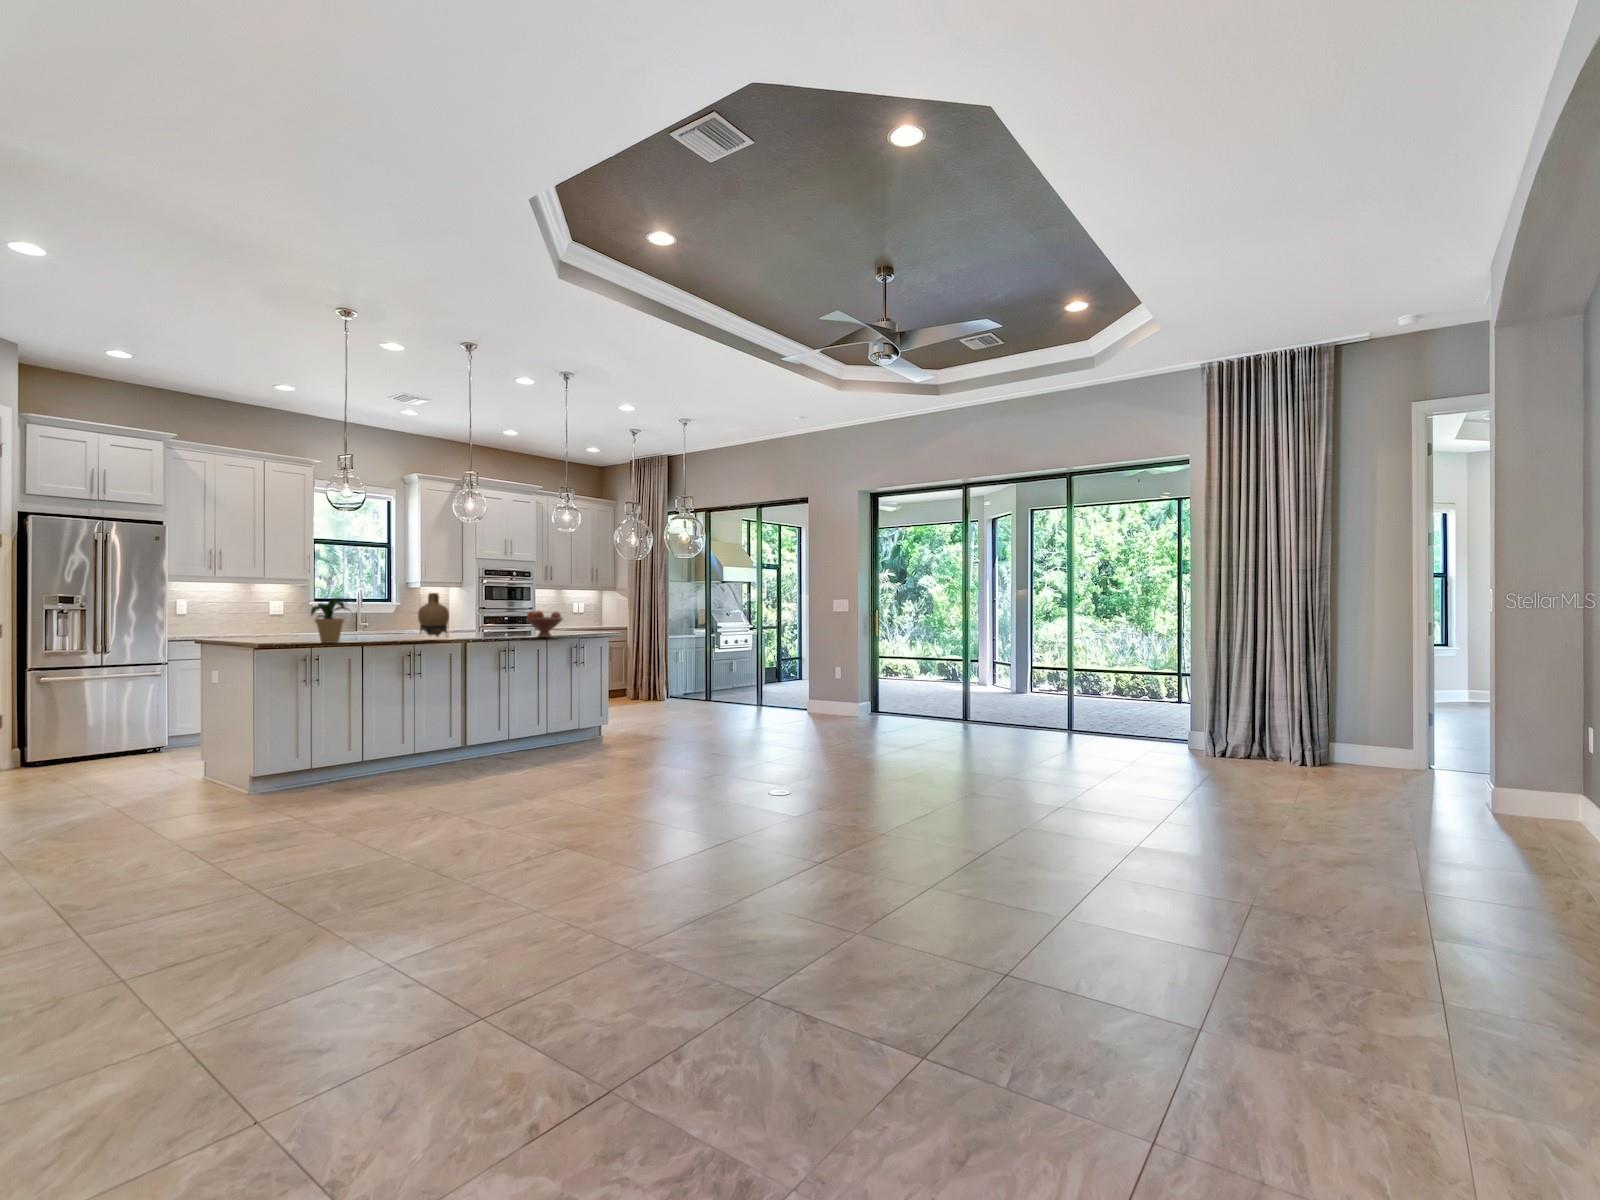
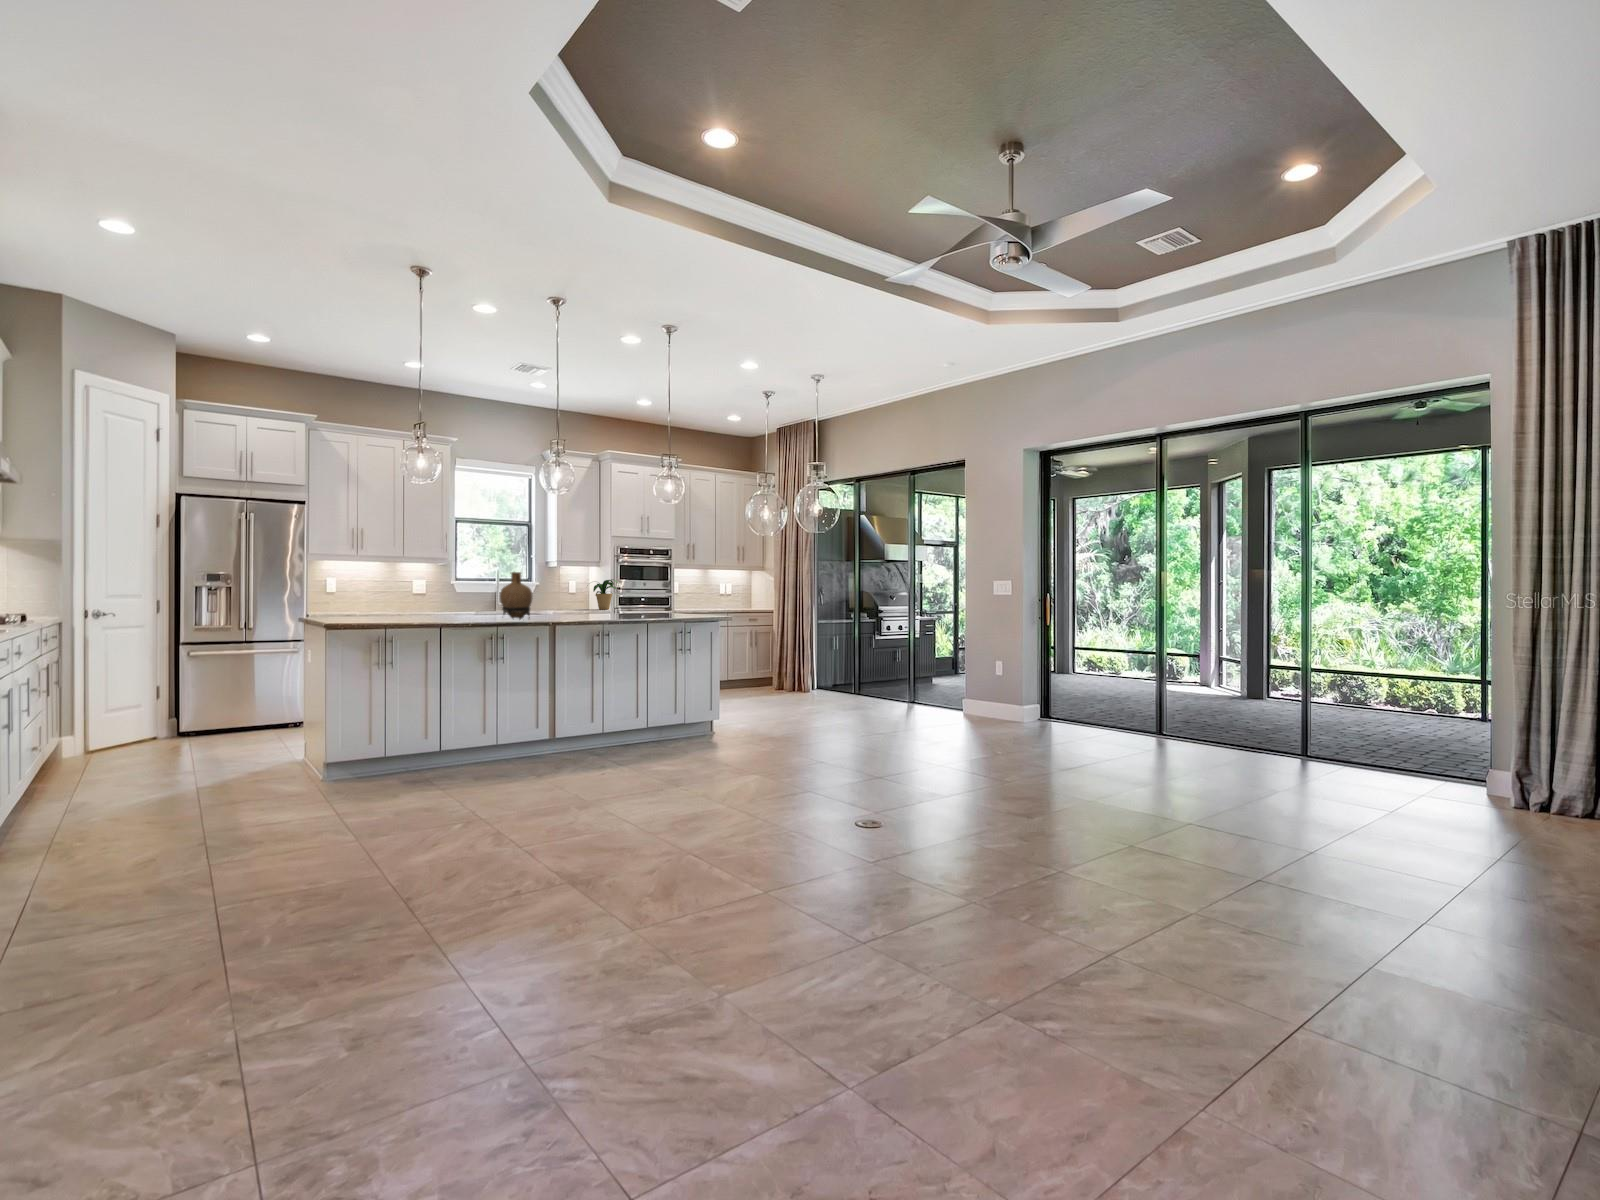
potted plant: present [311,597,351,643] -> present [593,579,618,610]
fruit bowl: present [526,611,563,637] -> none [622,592,662,622]

